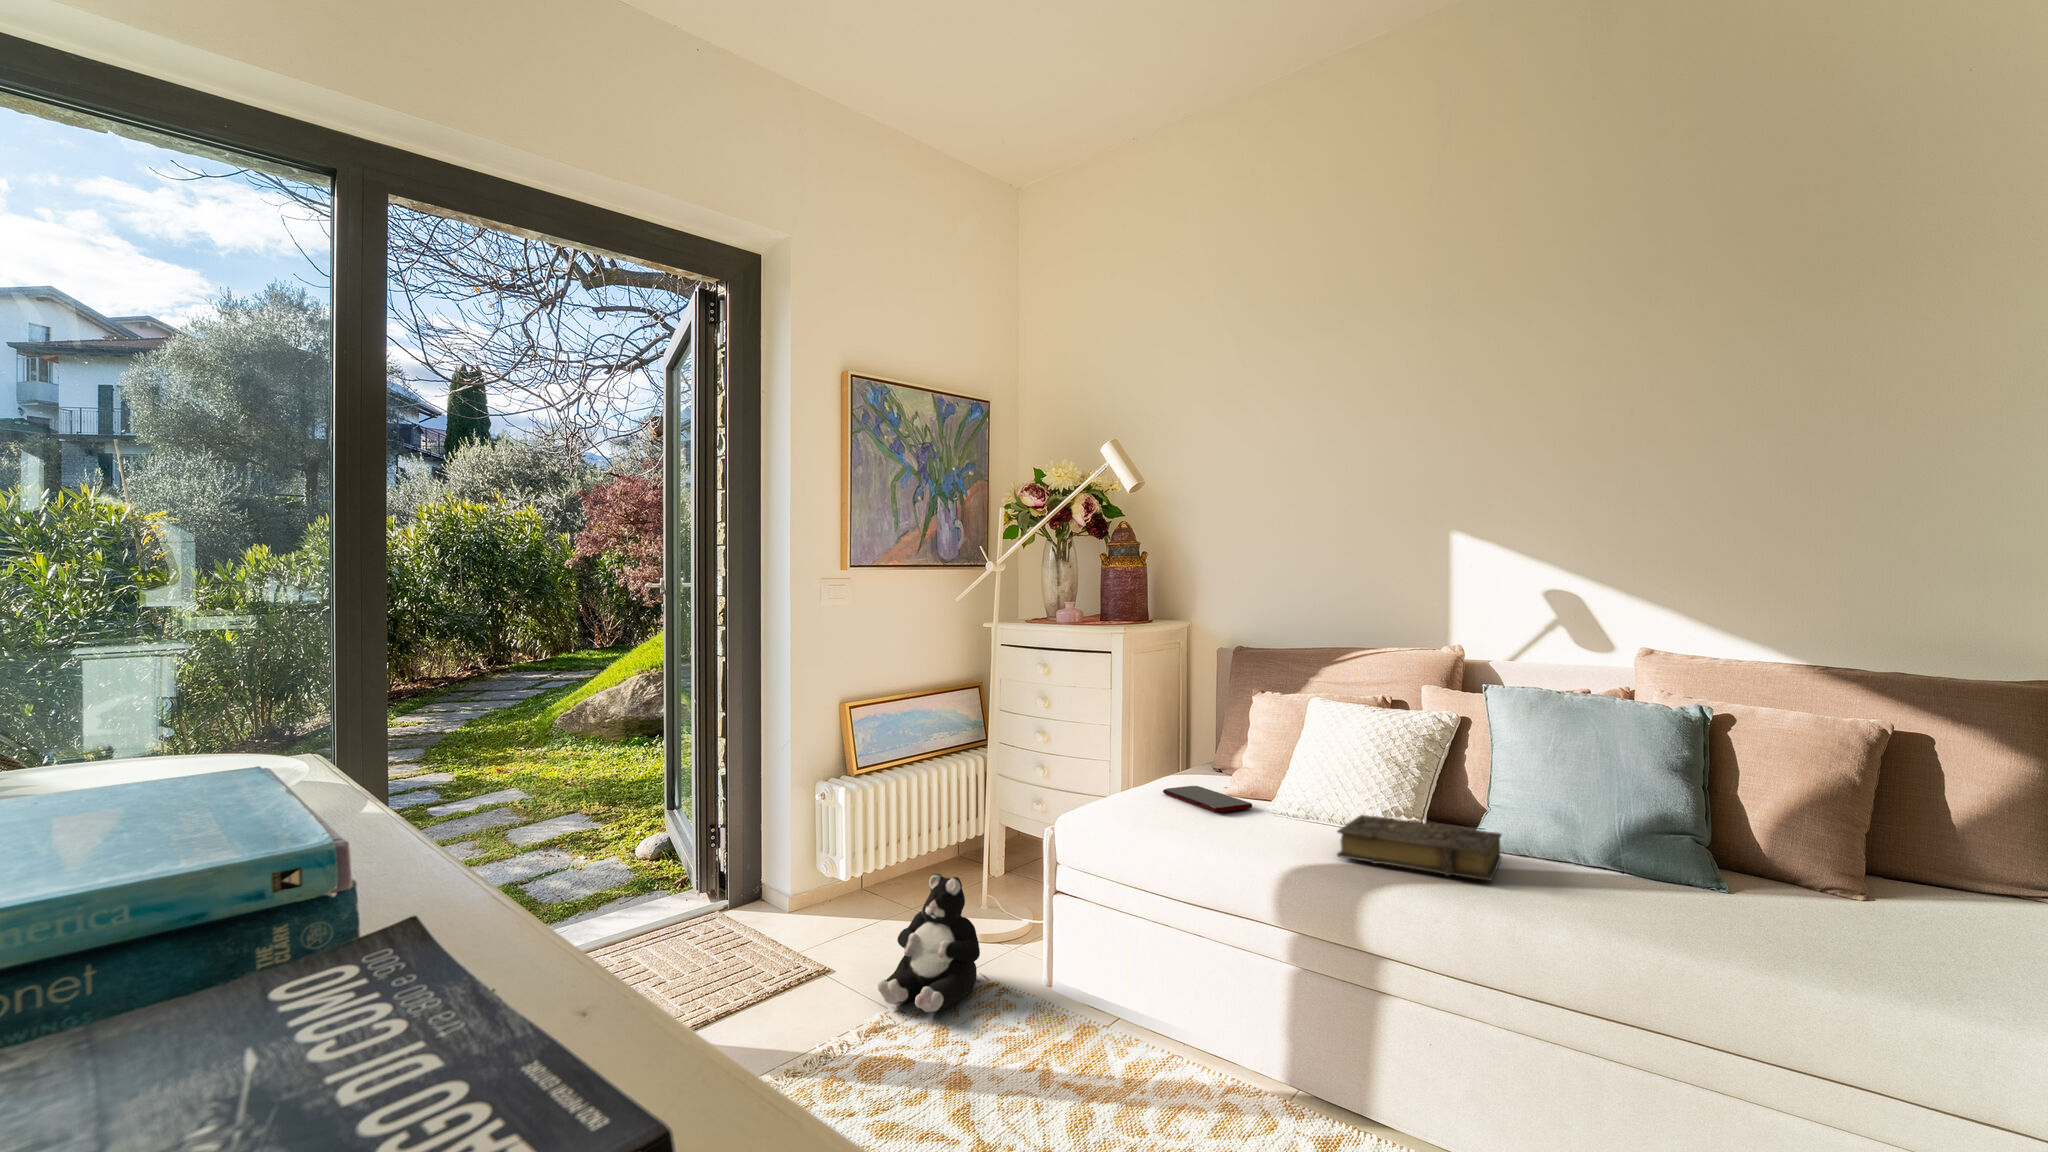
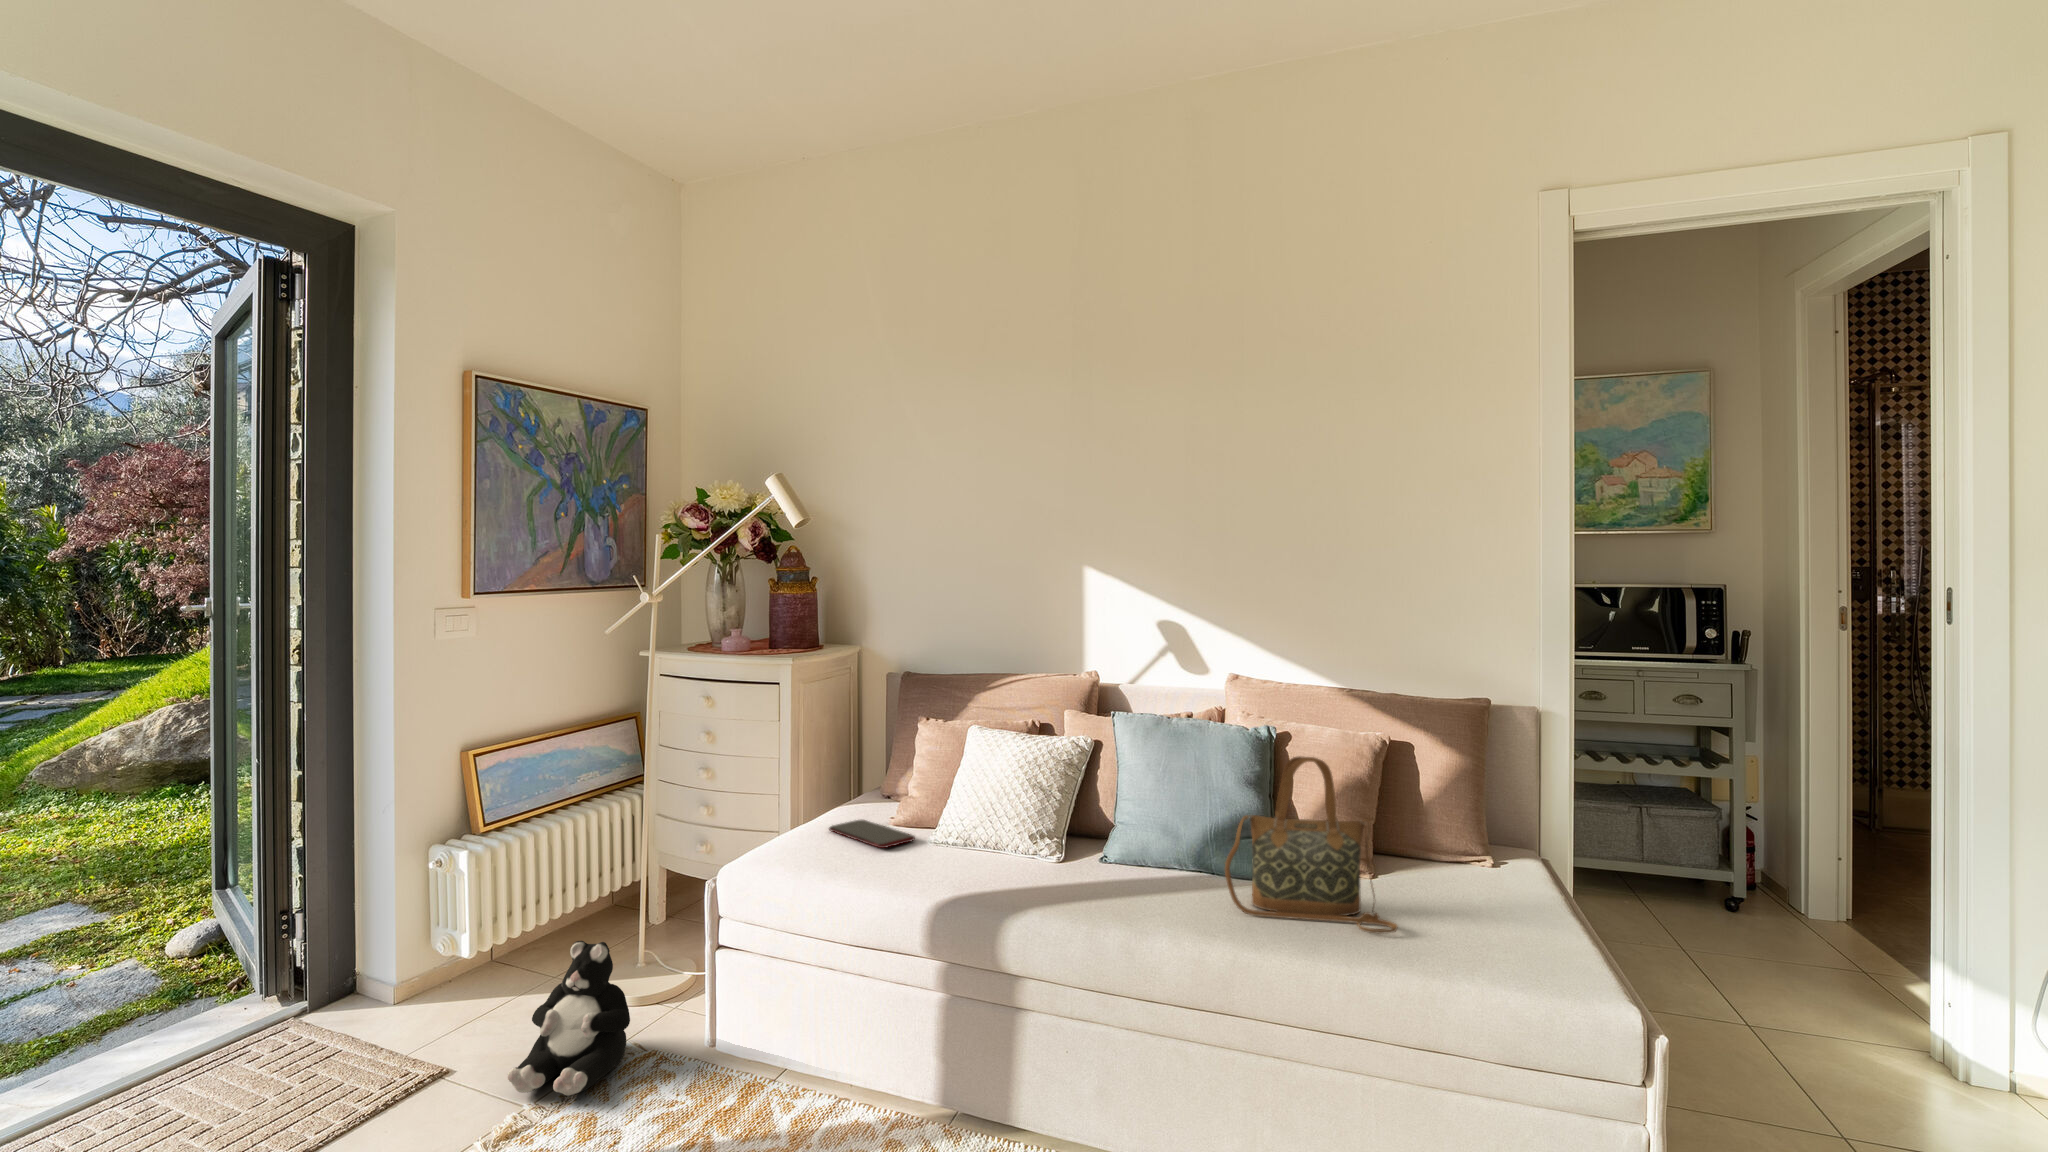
handbag: none [1633,729,1900,957] -> present [1225,757,1398,934]
book: present [1337,815,1501,880] -> none [989,842,1128,898]

